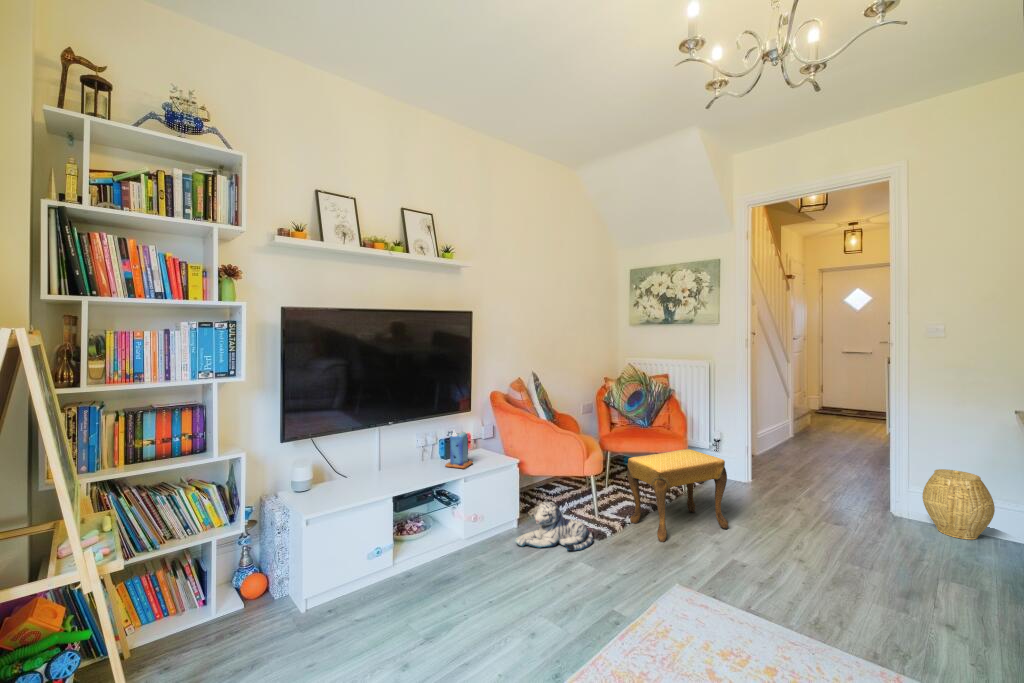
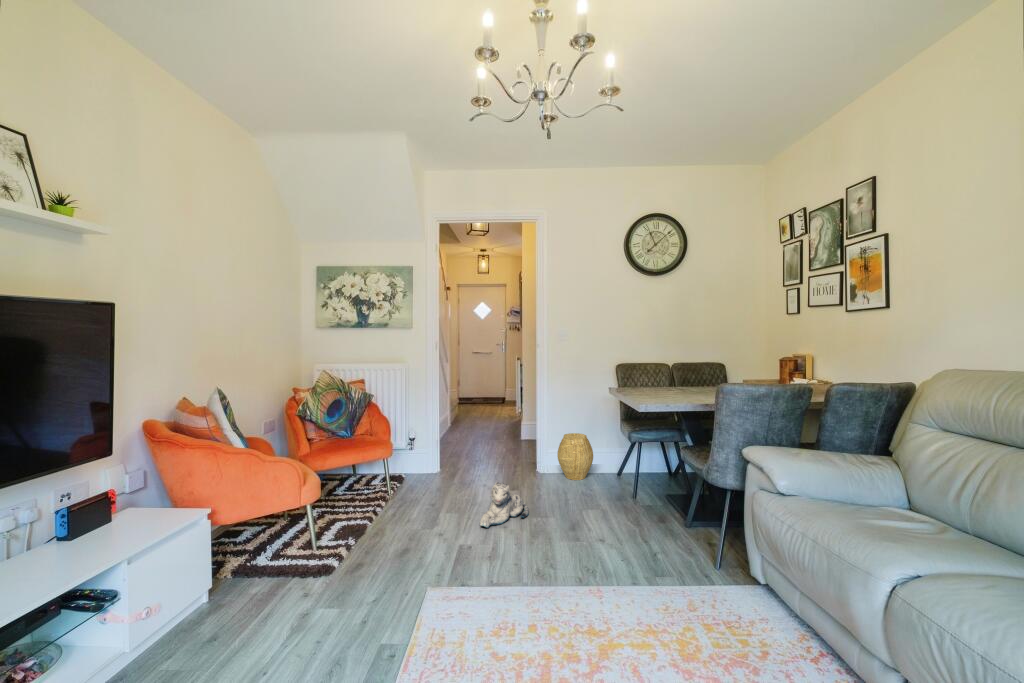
candle: present [445,430,473,469] -> none [79,486,134,550]
footstool: present [627,449,728,542] -> none [349,452,444,553]
plush toy: present [516,500,593,551] -> present [480,482,529,528]

